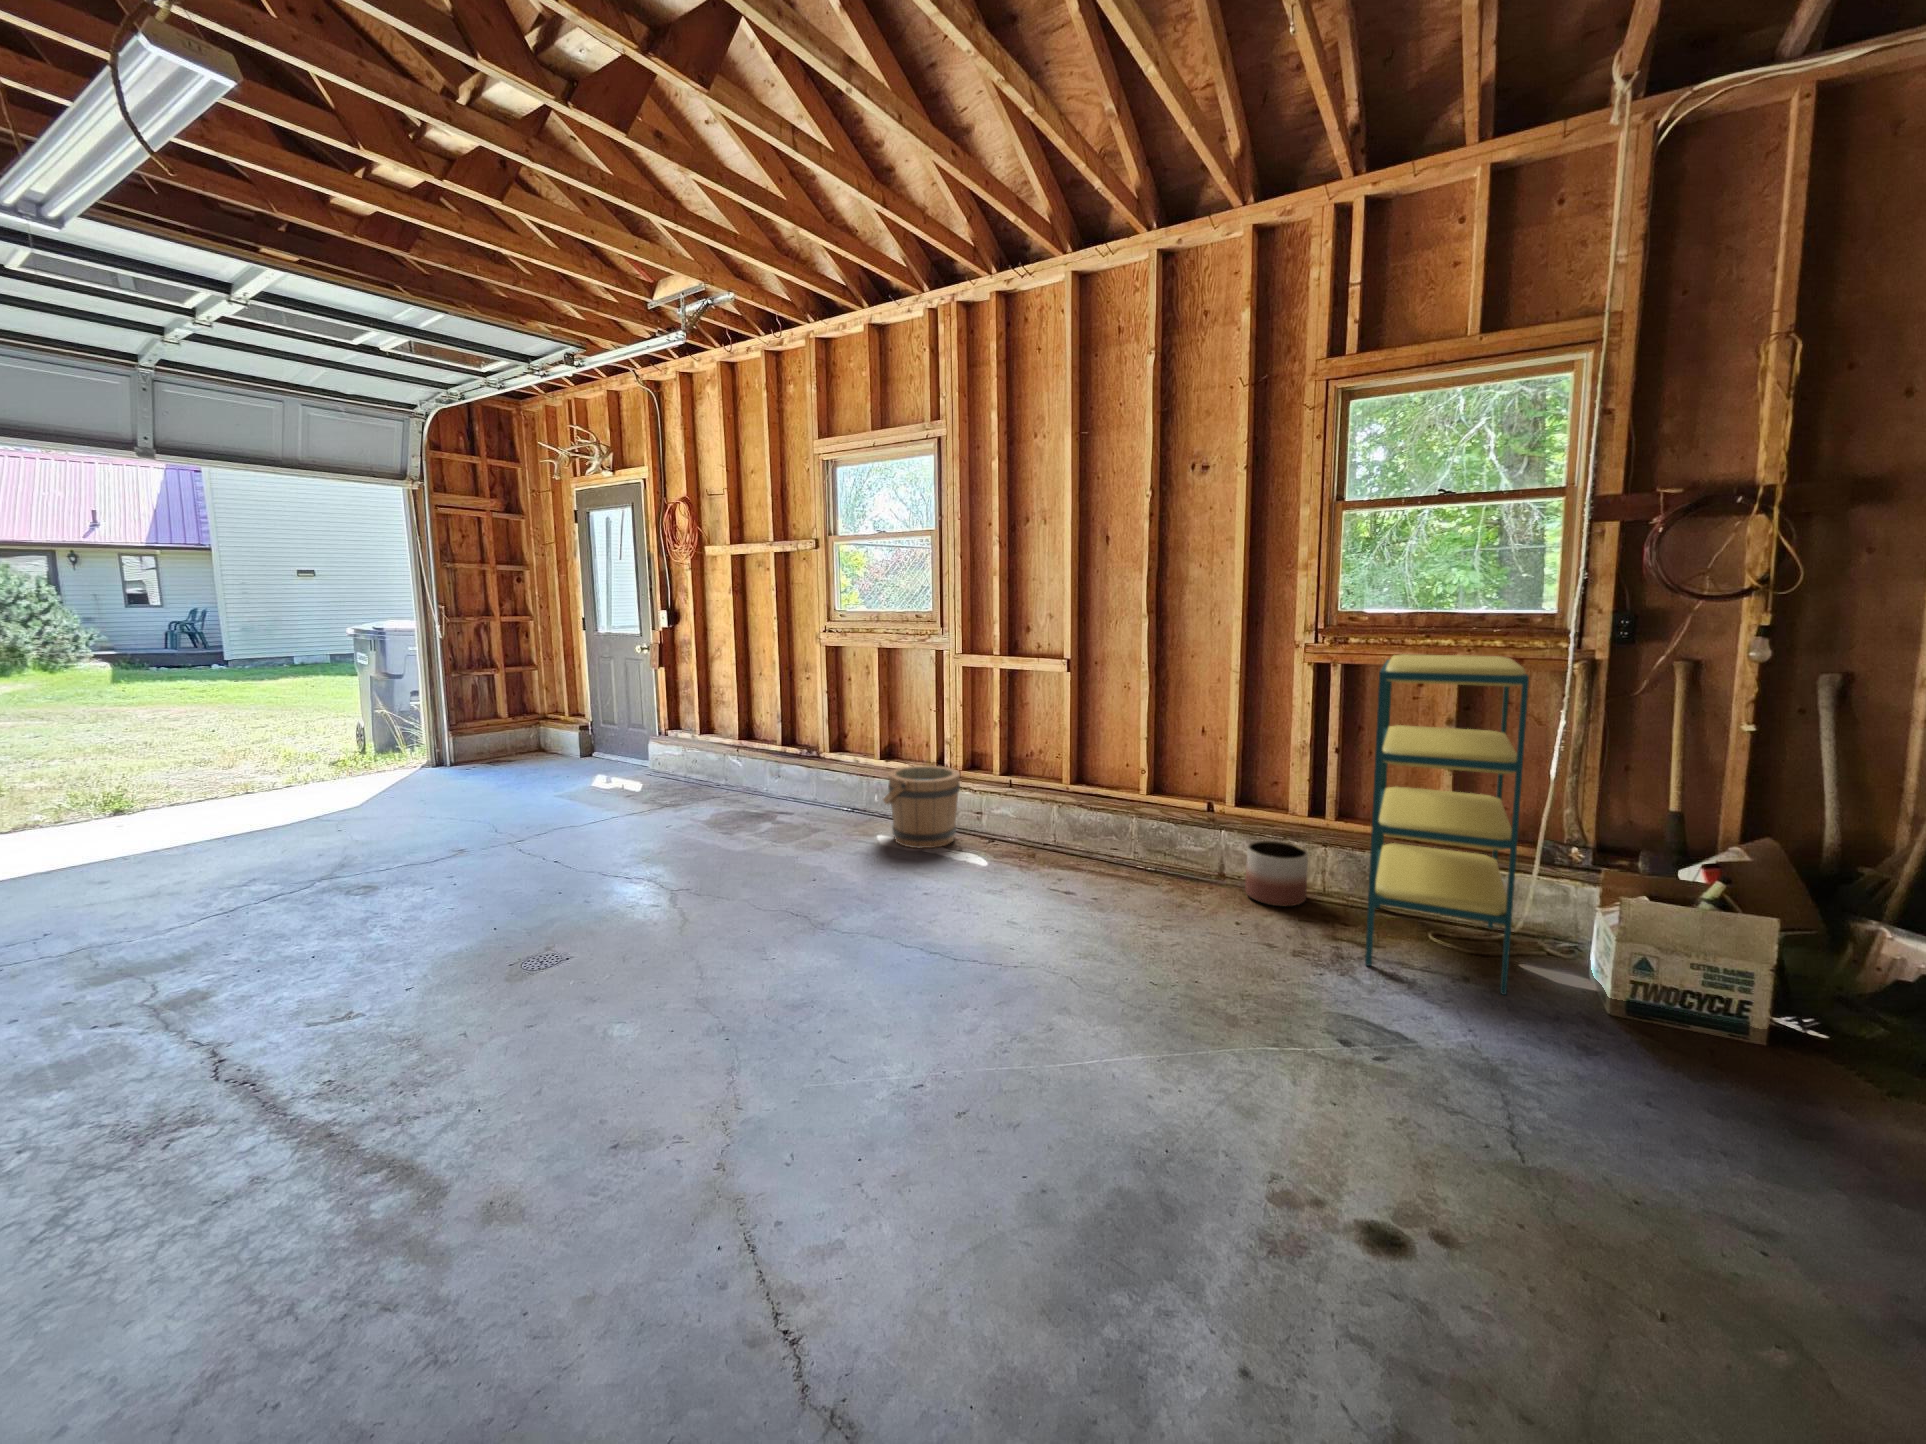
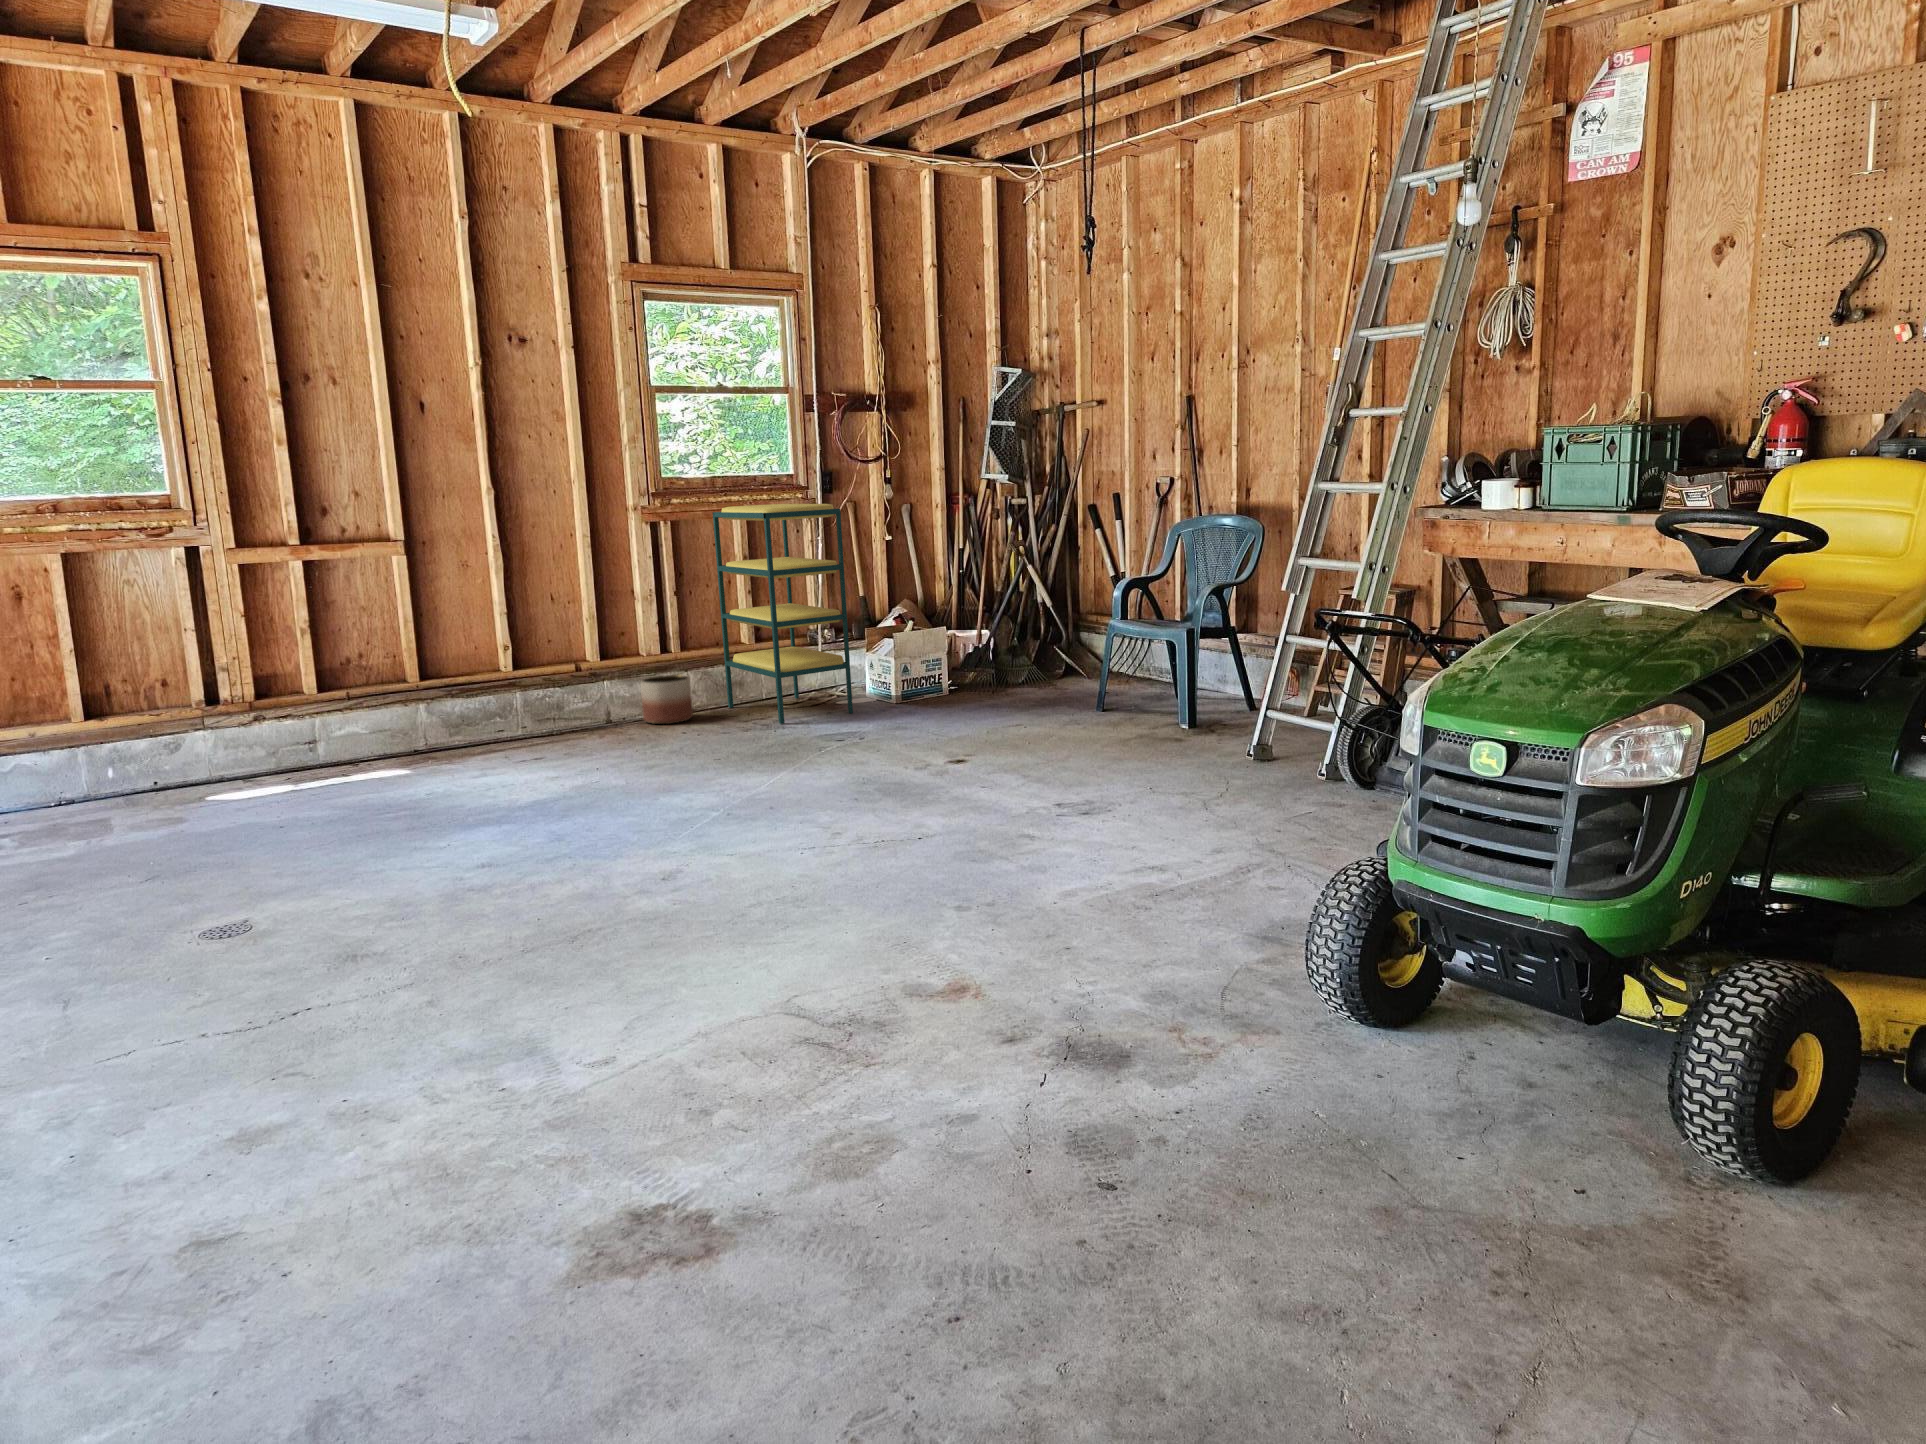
bucket: present [883,766,960,848] -> none [206,689,318,791]

